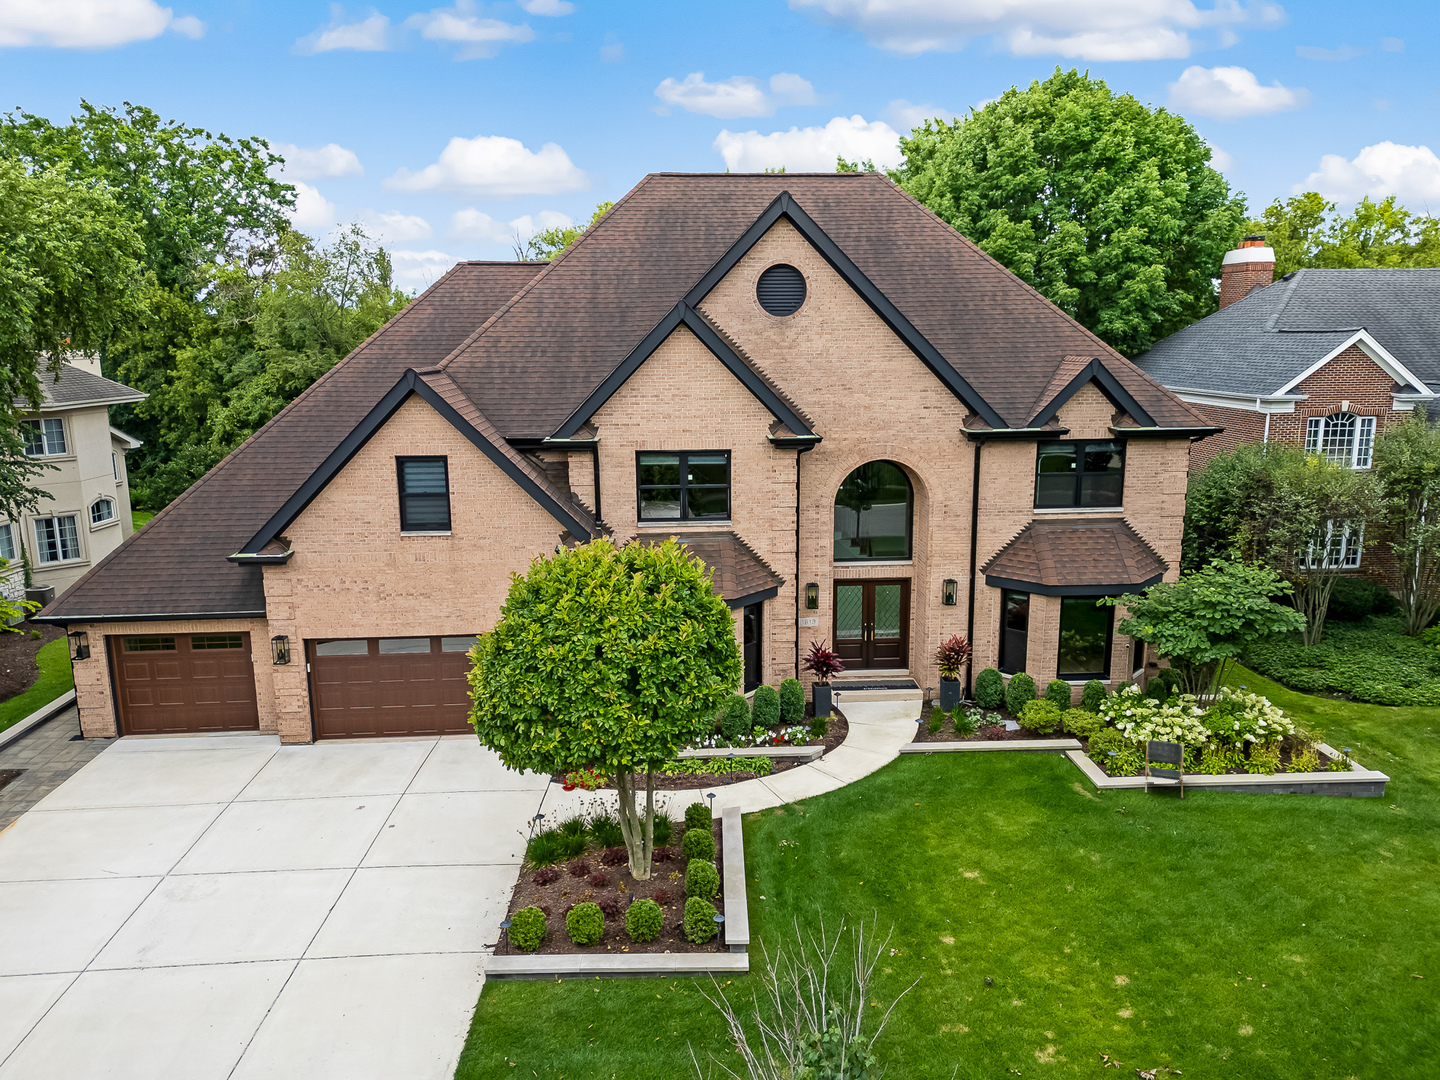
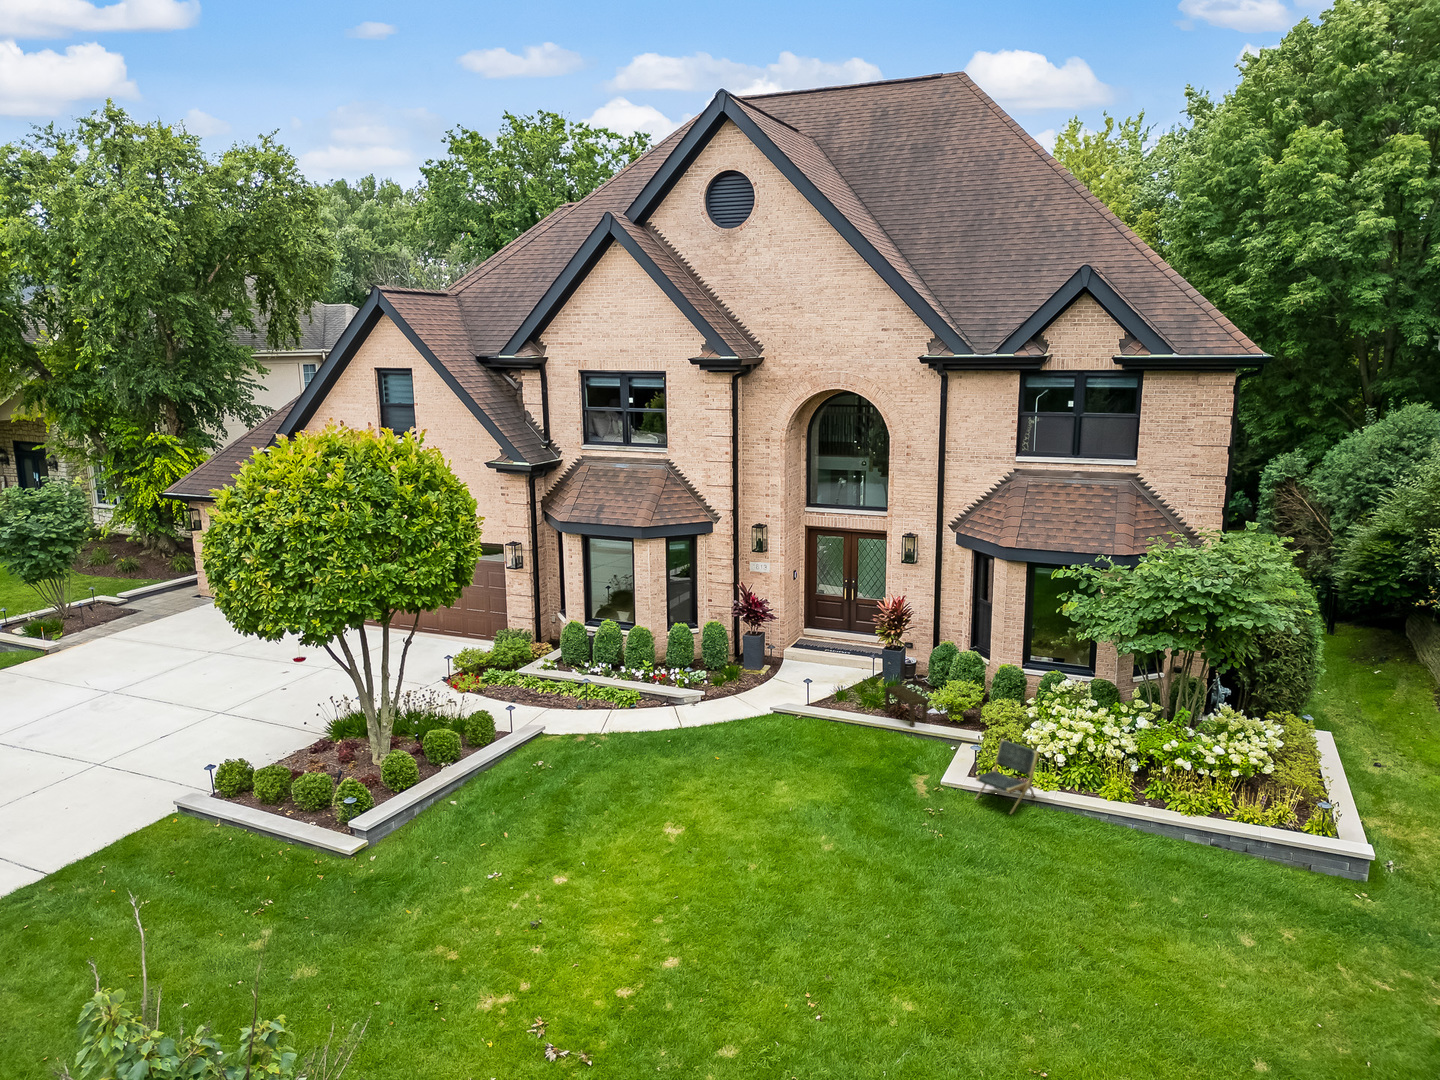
bench: none [989,711,1034,746] -> present [885,685,929,727]

